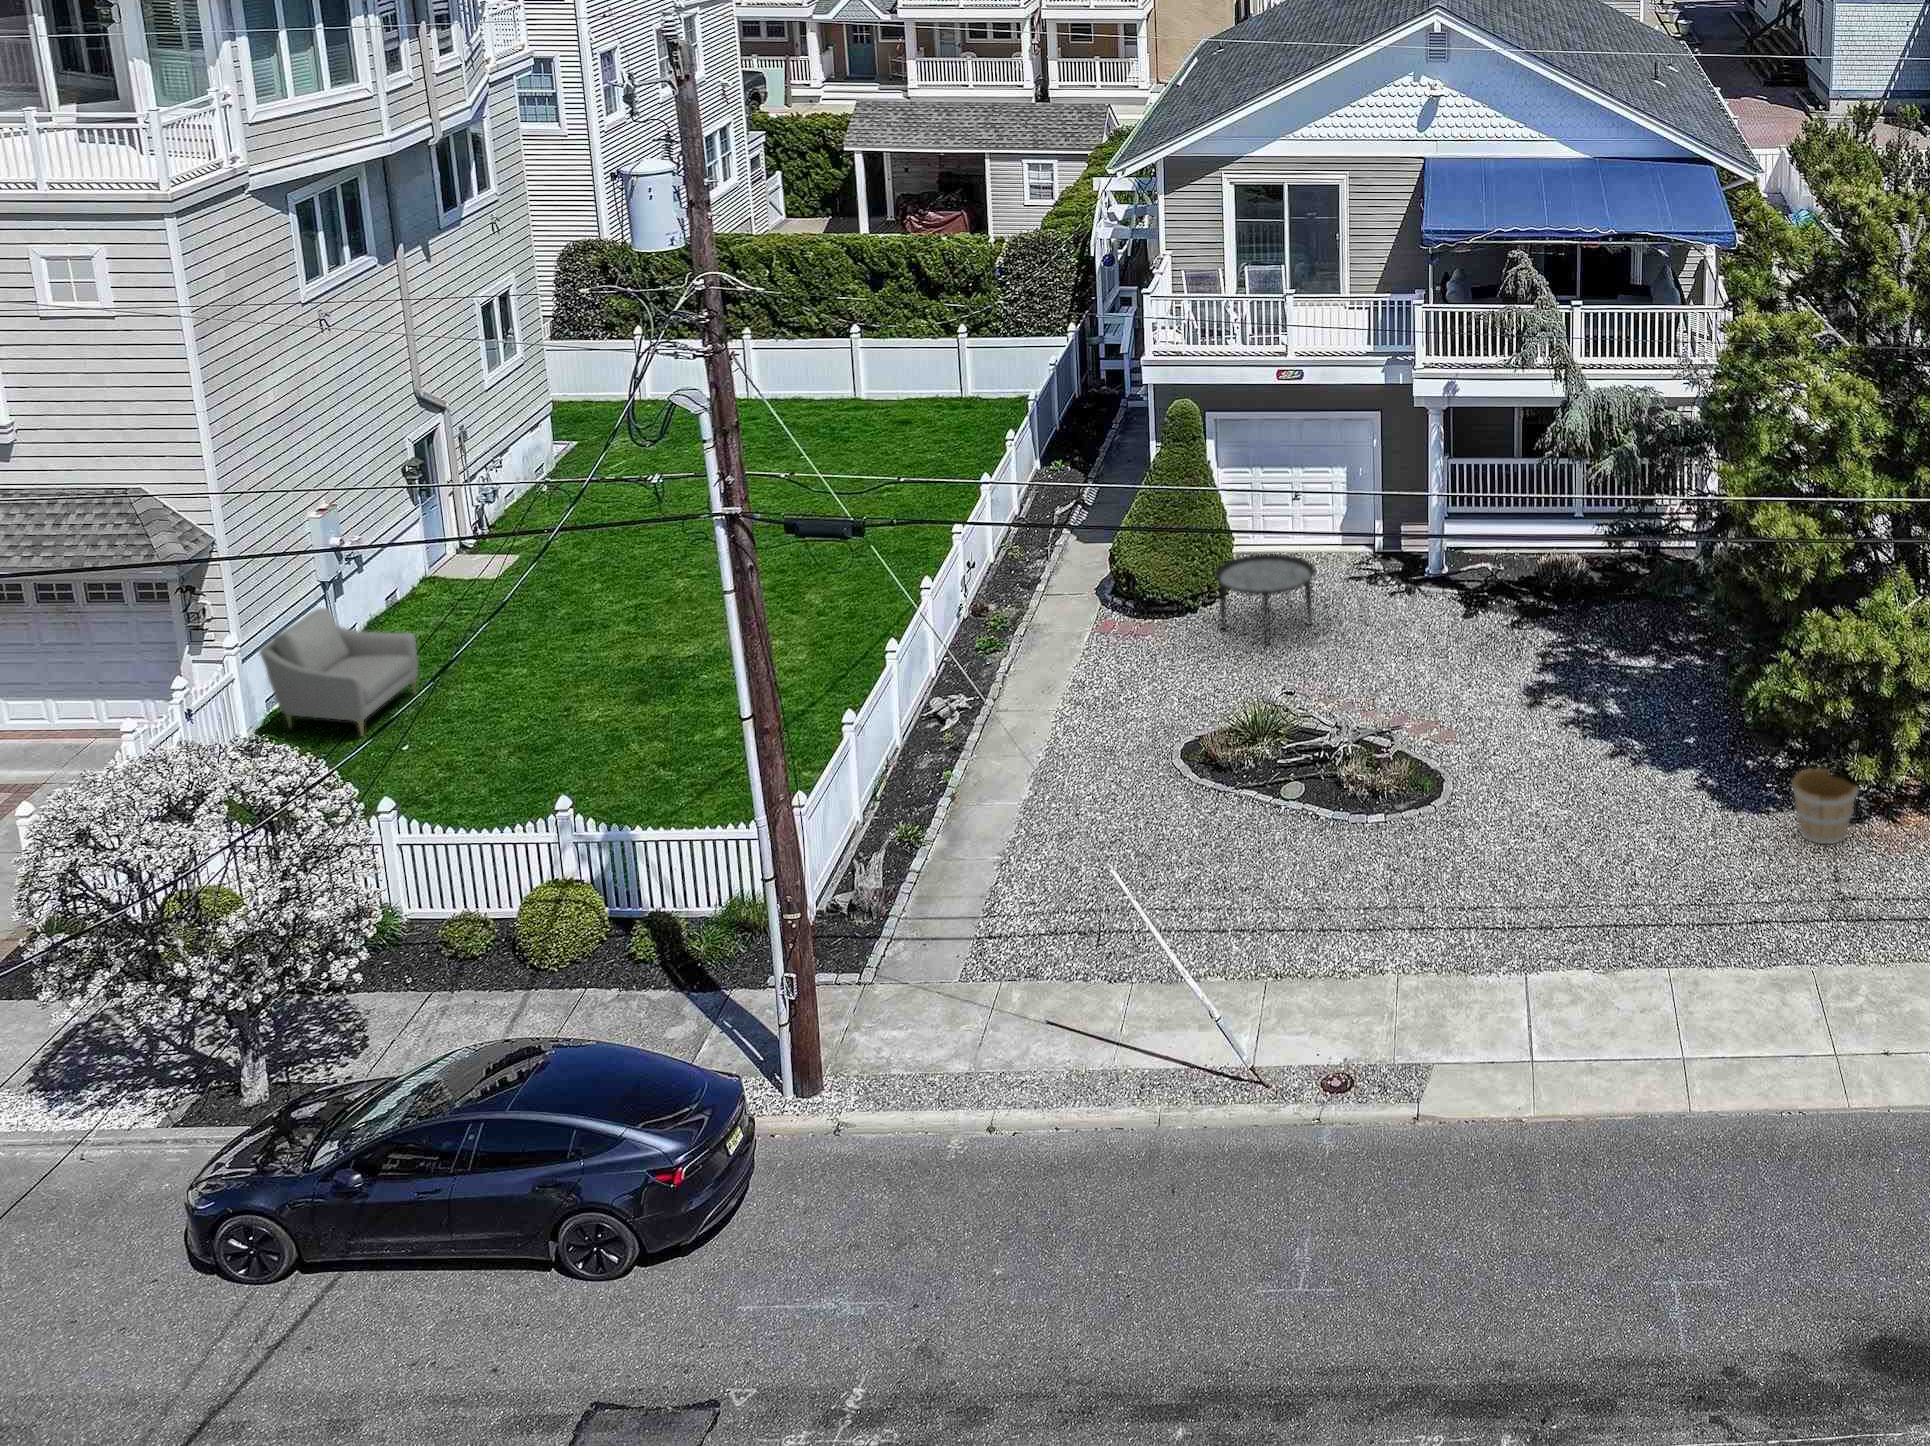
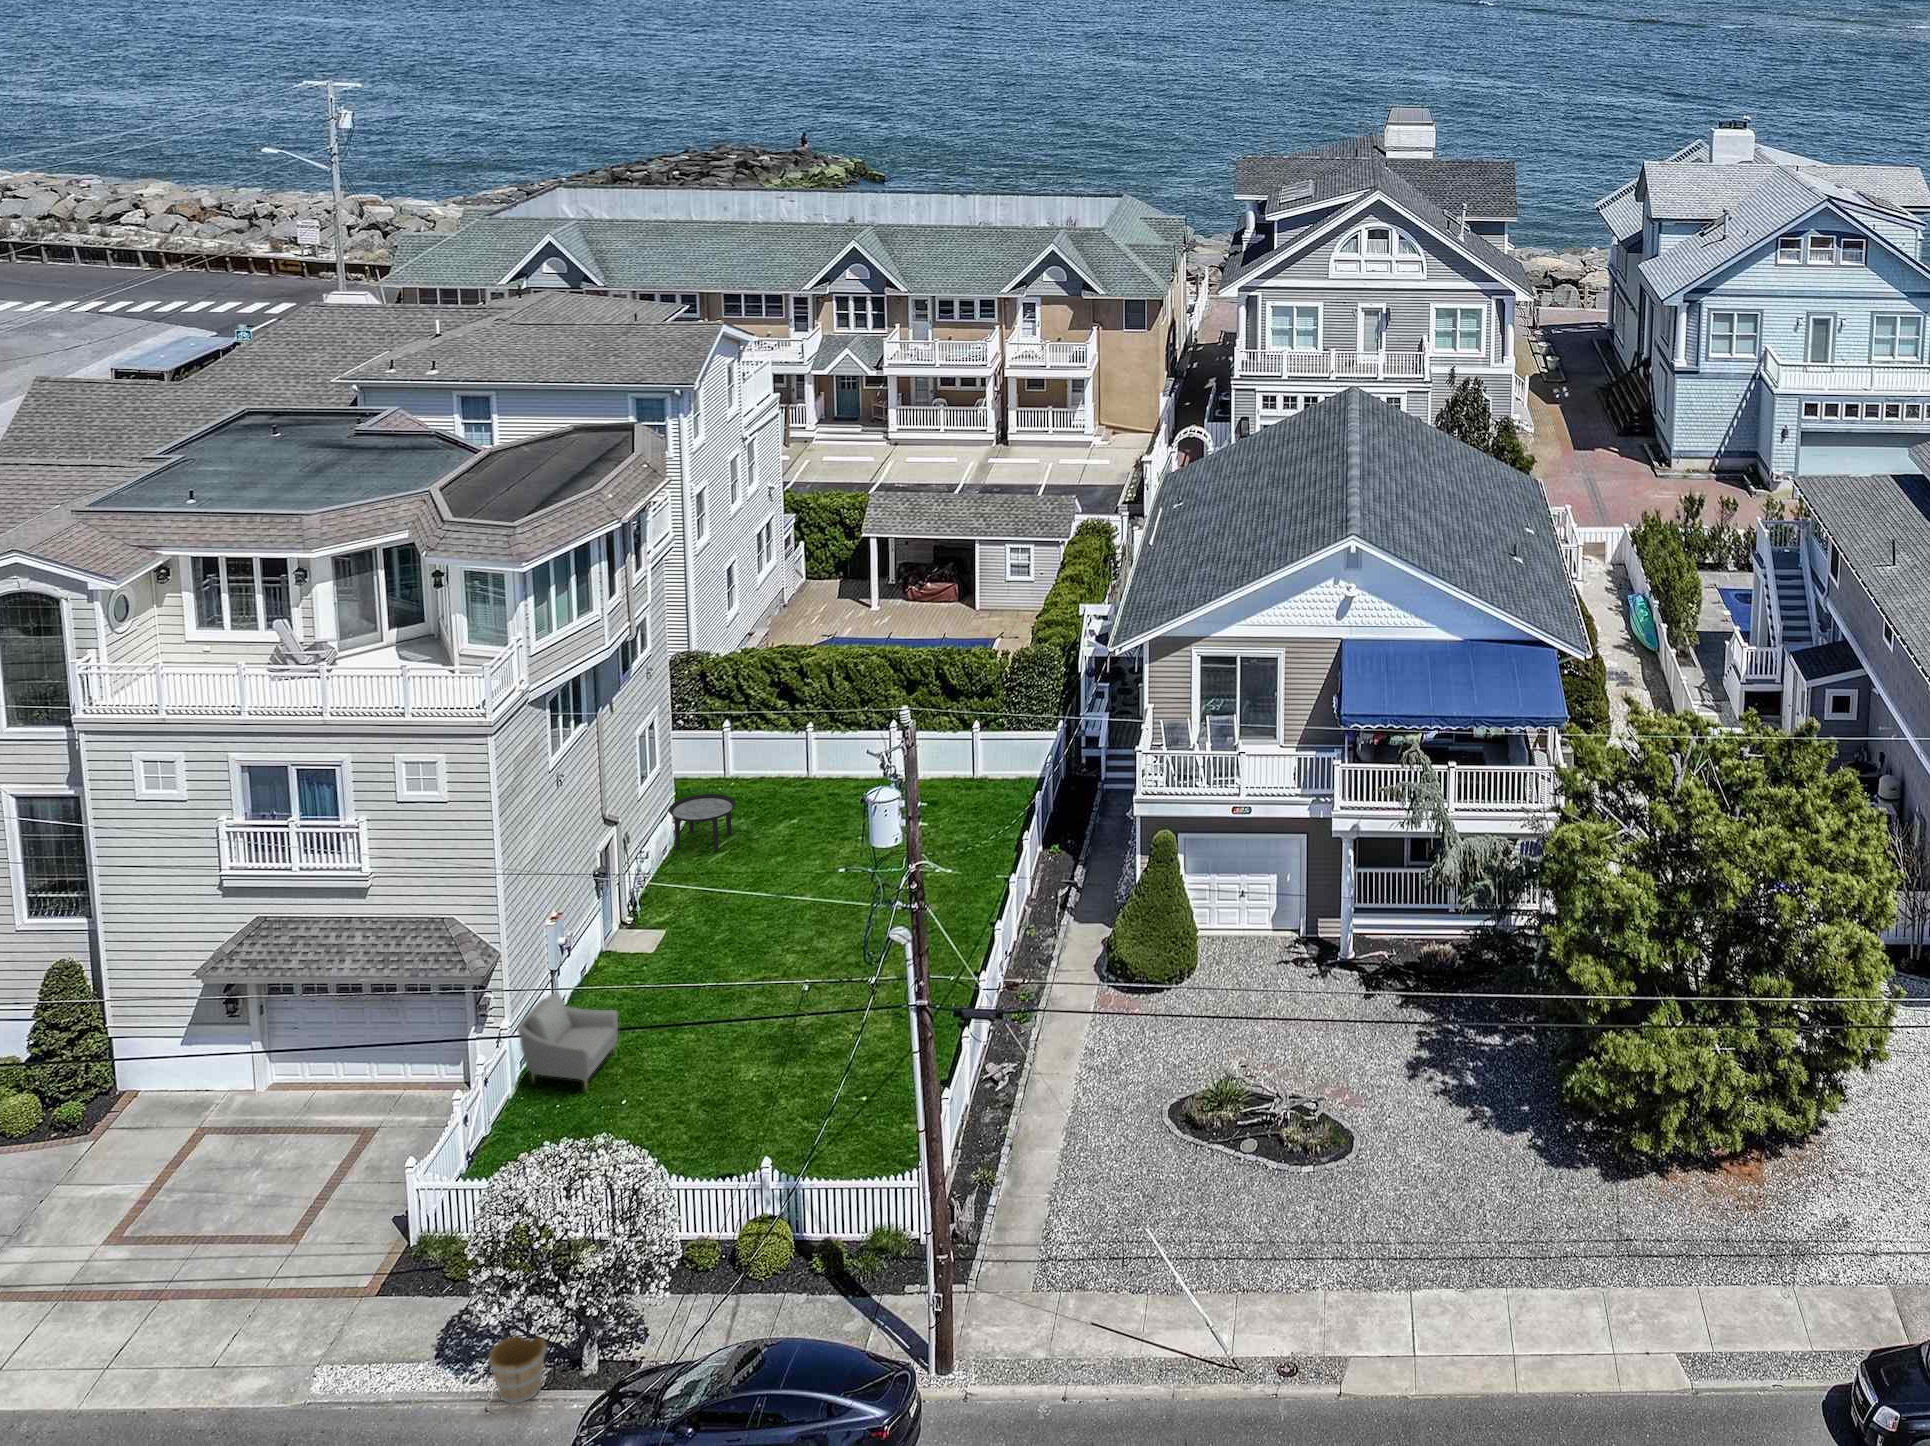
round table: present [1215,554,1316,645] -> present [669,794,736,851]
wooden bucket: present [1792,769,1858,844] -> present [488,1335,547,1403]

